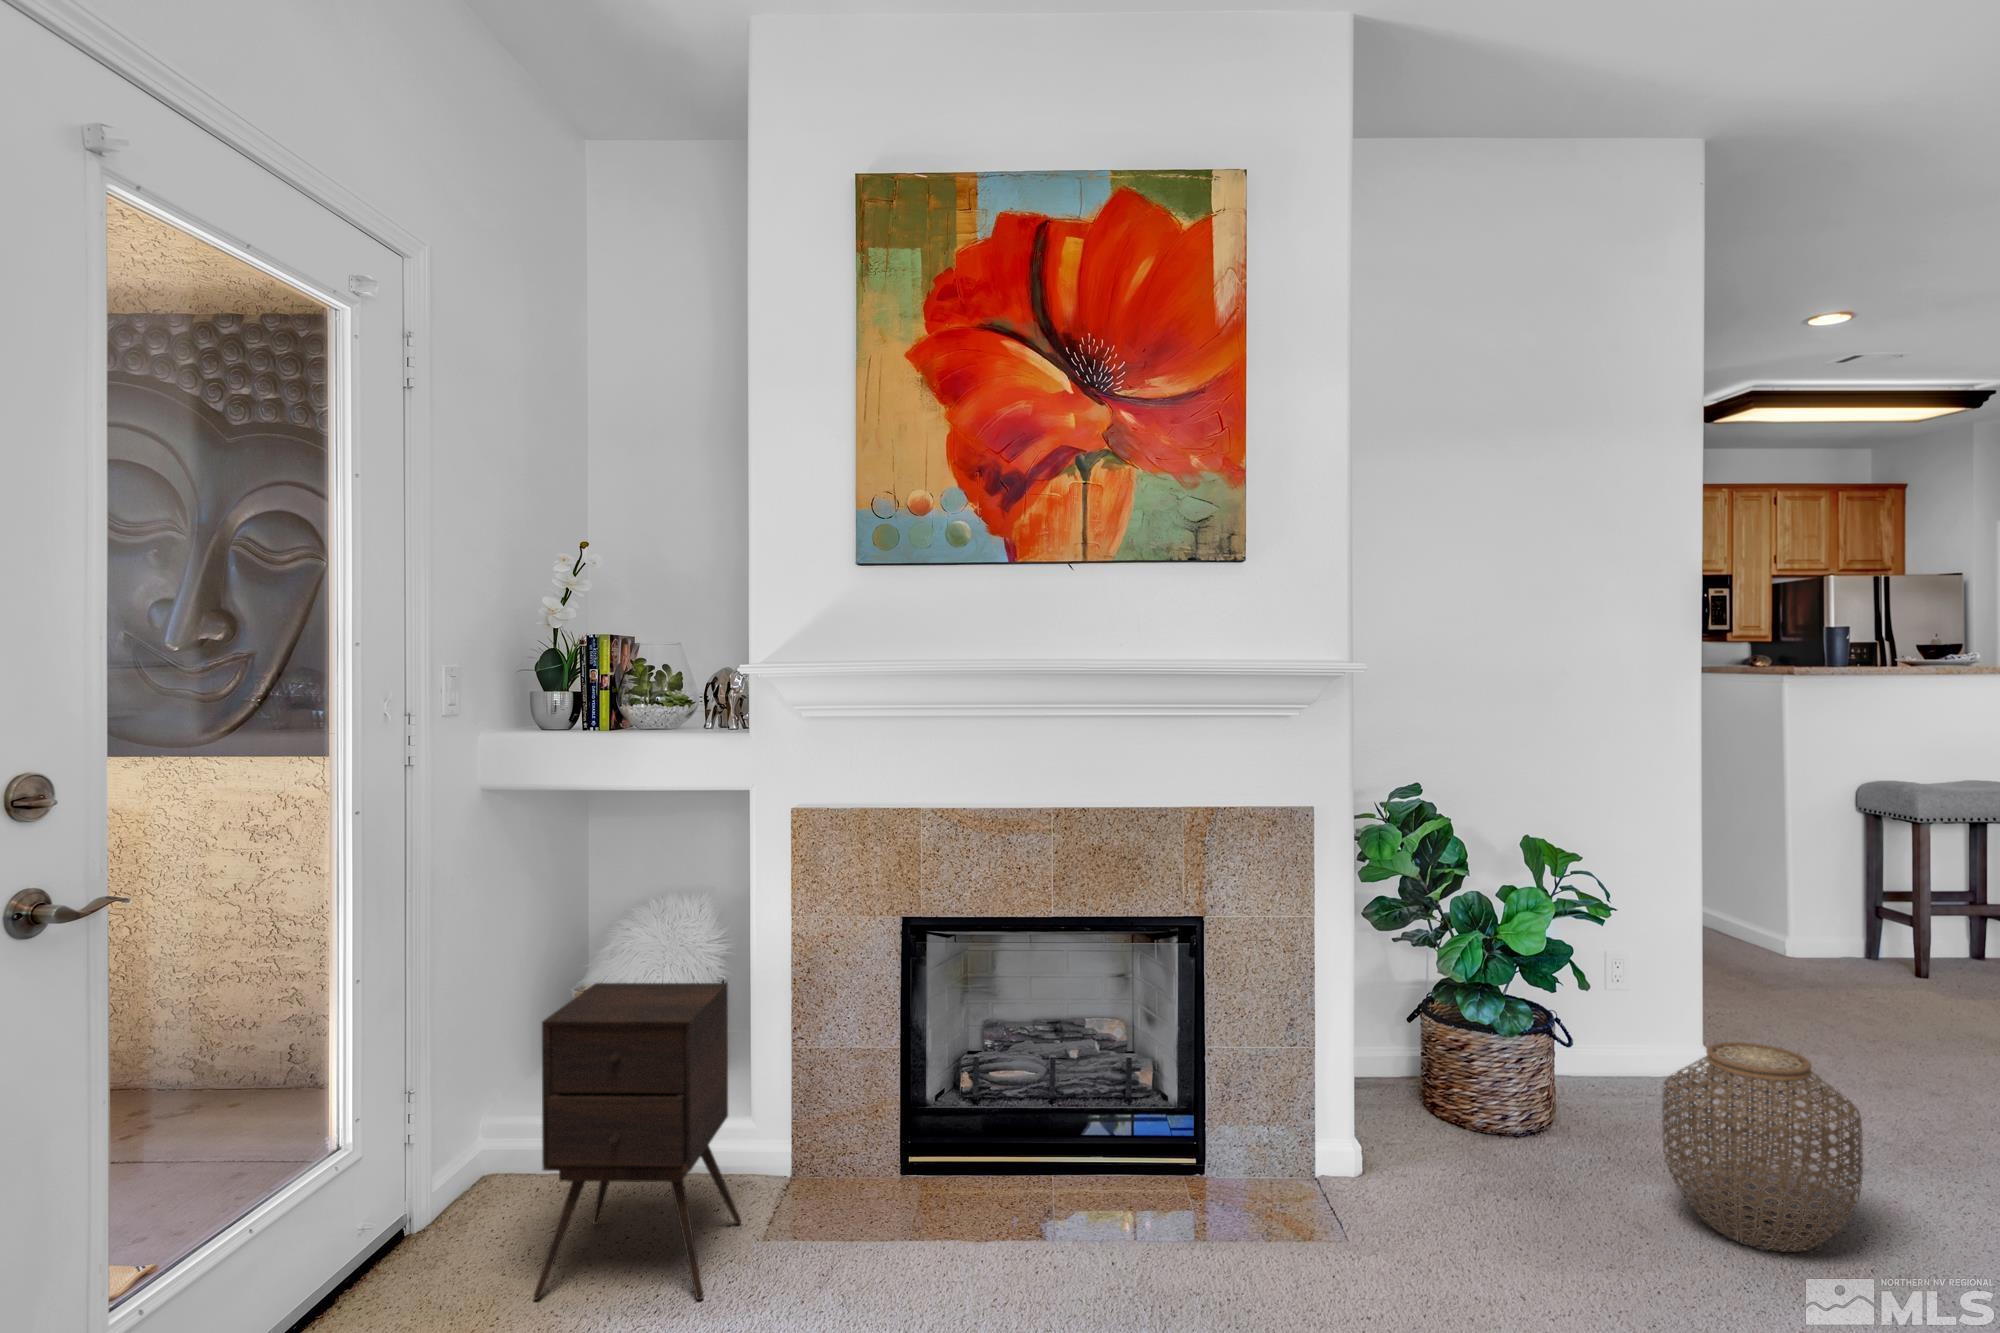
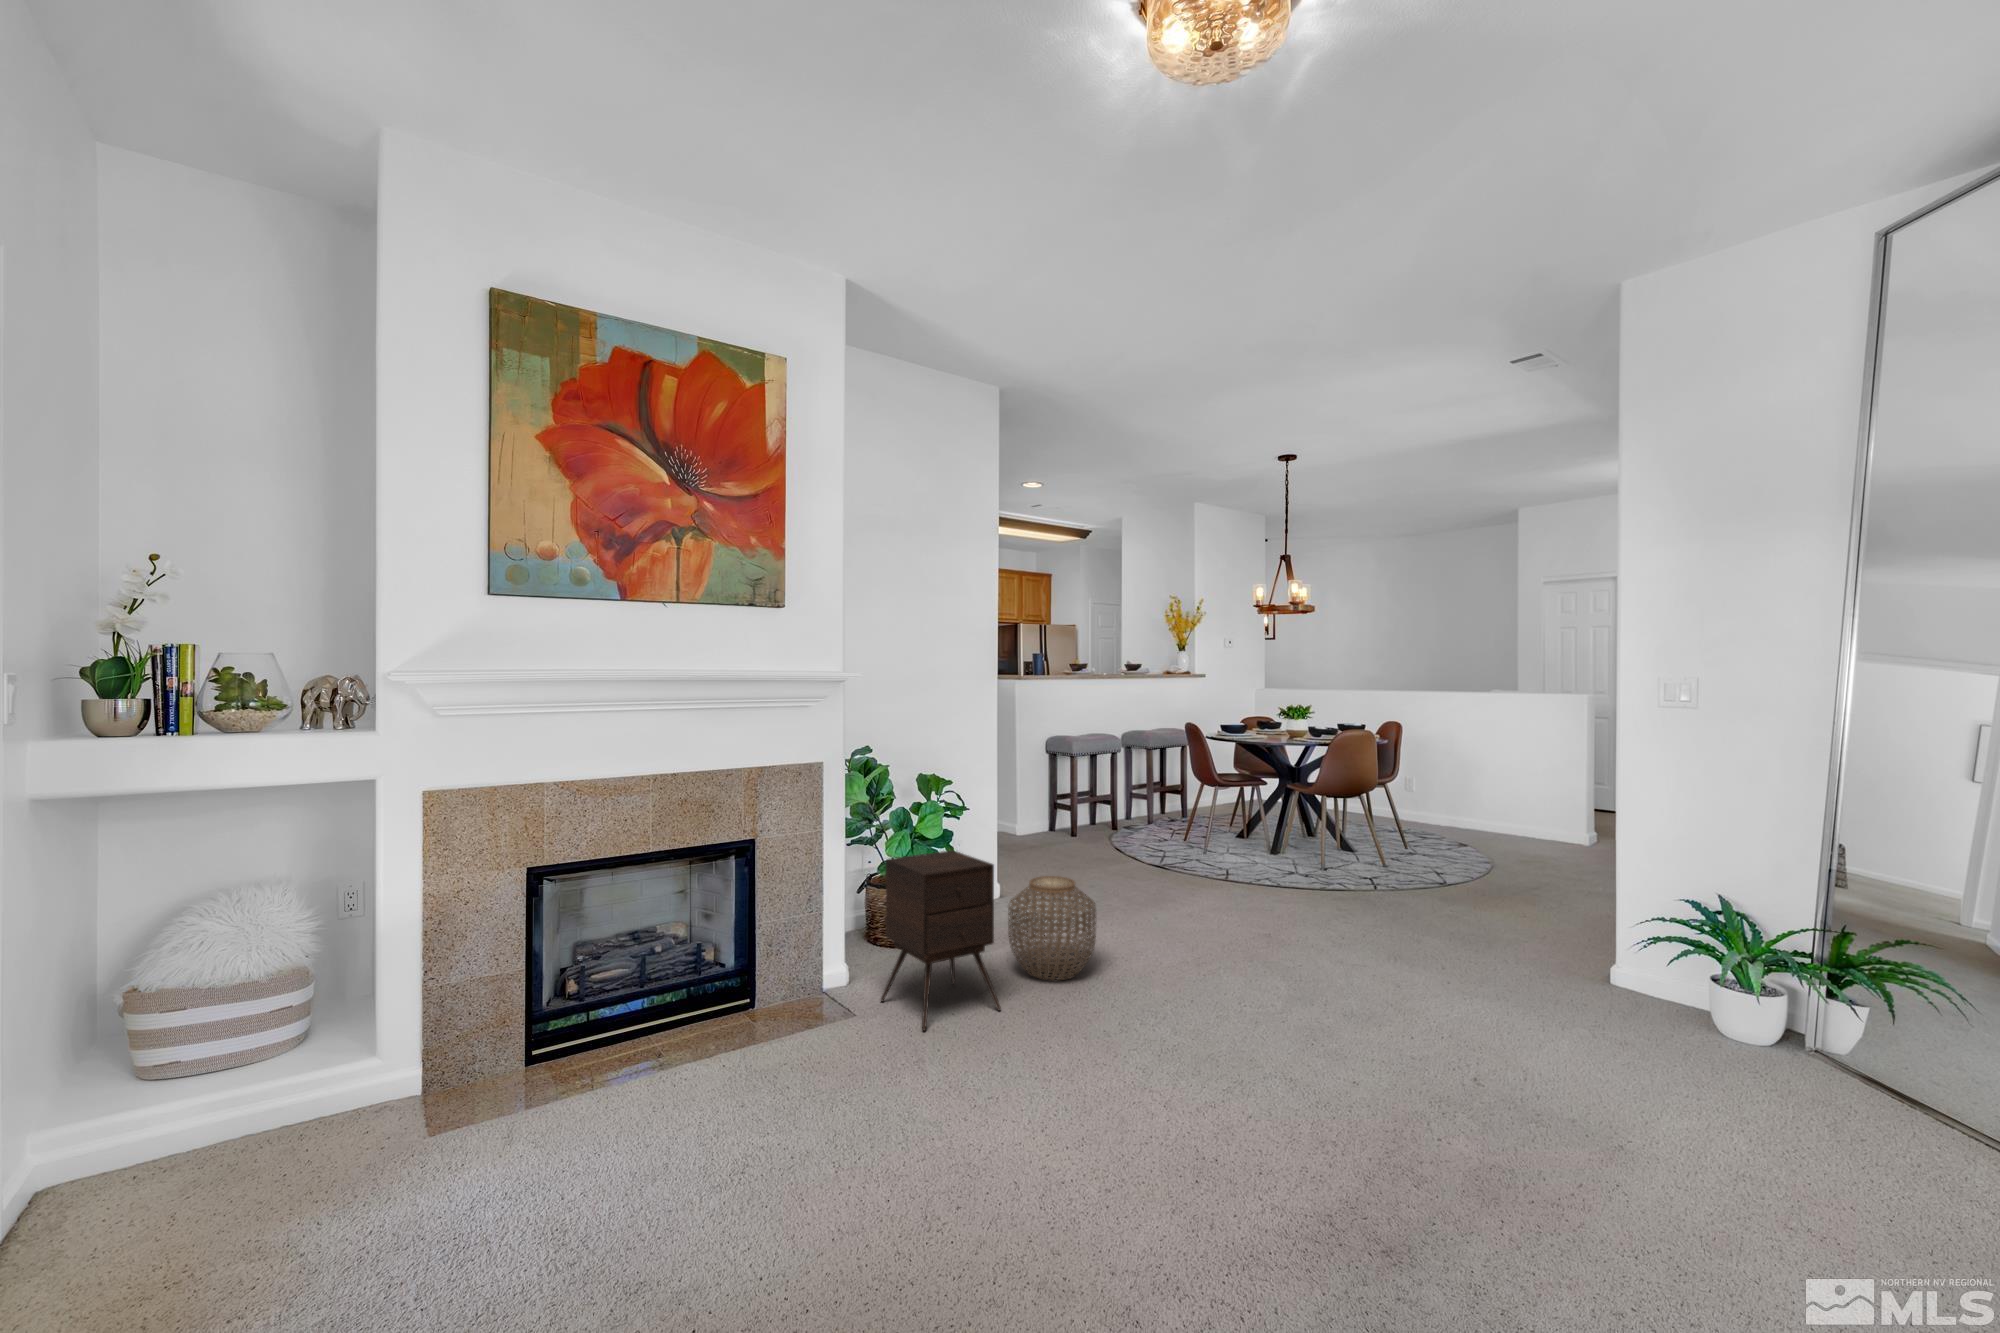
side table: present [534,983,741,1300] -> present [881,850,1001,1031]

